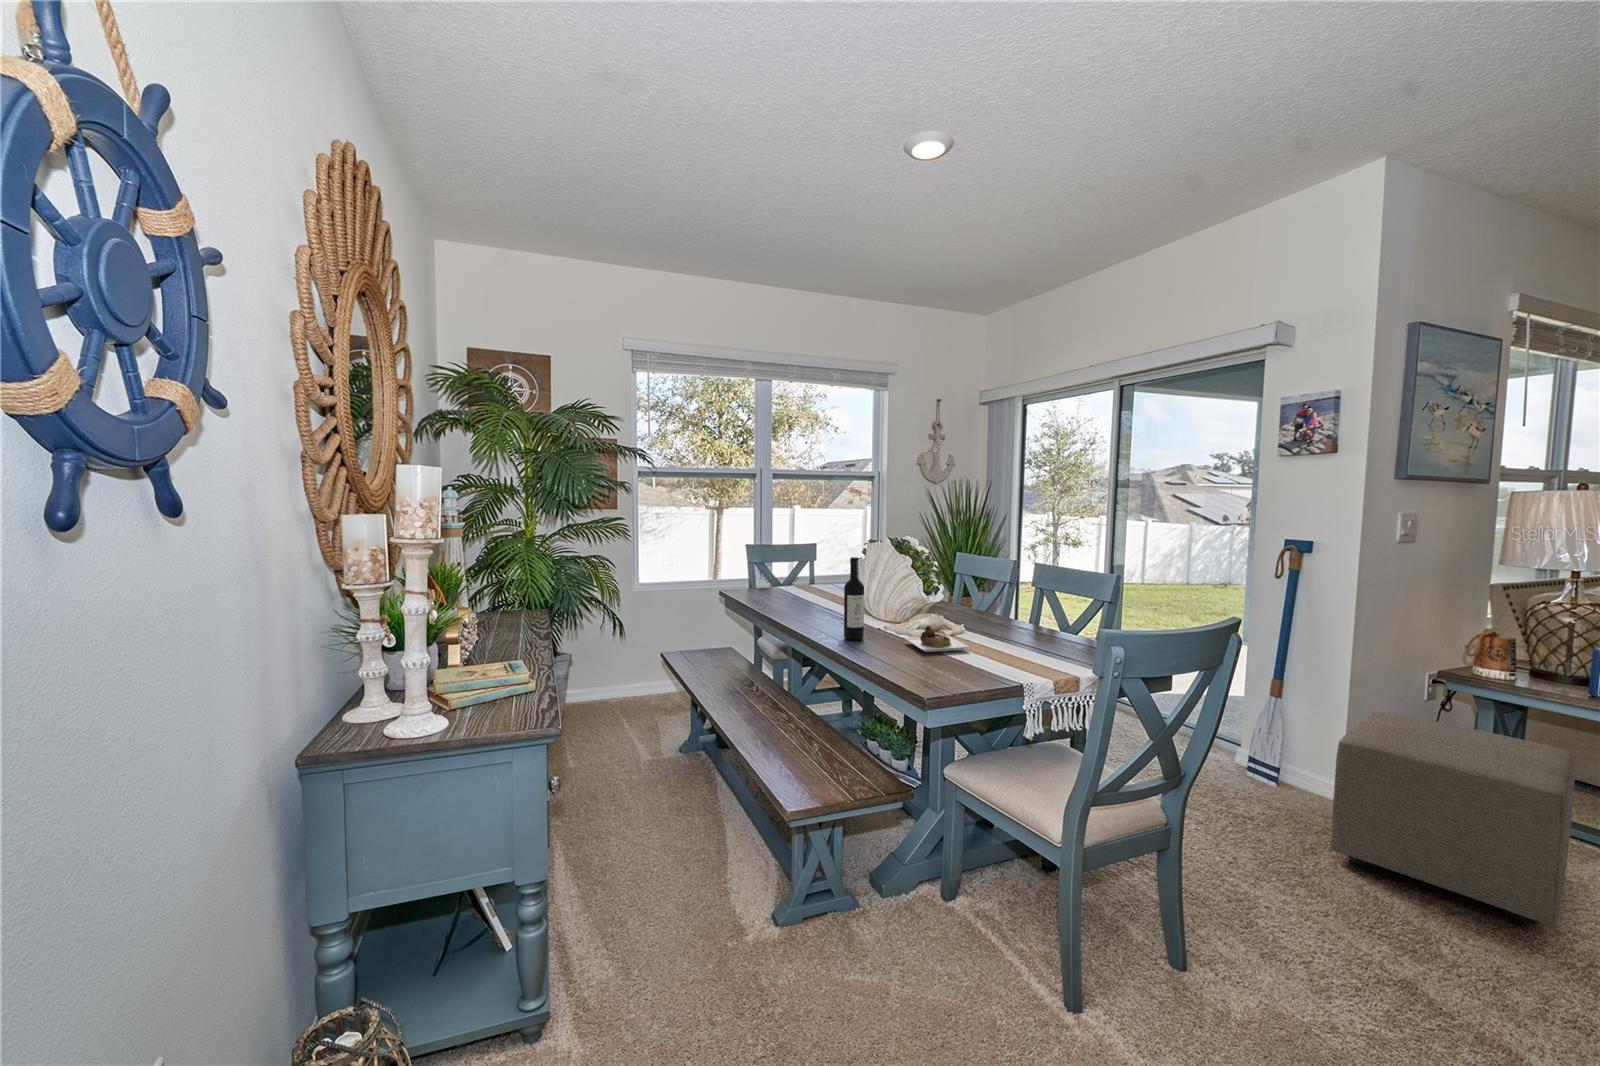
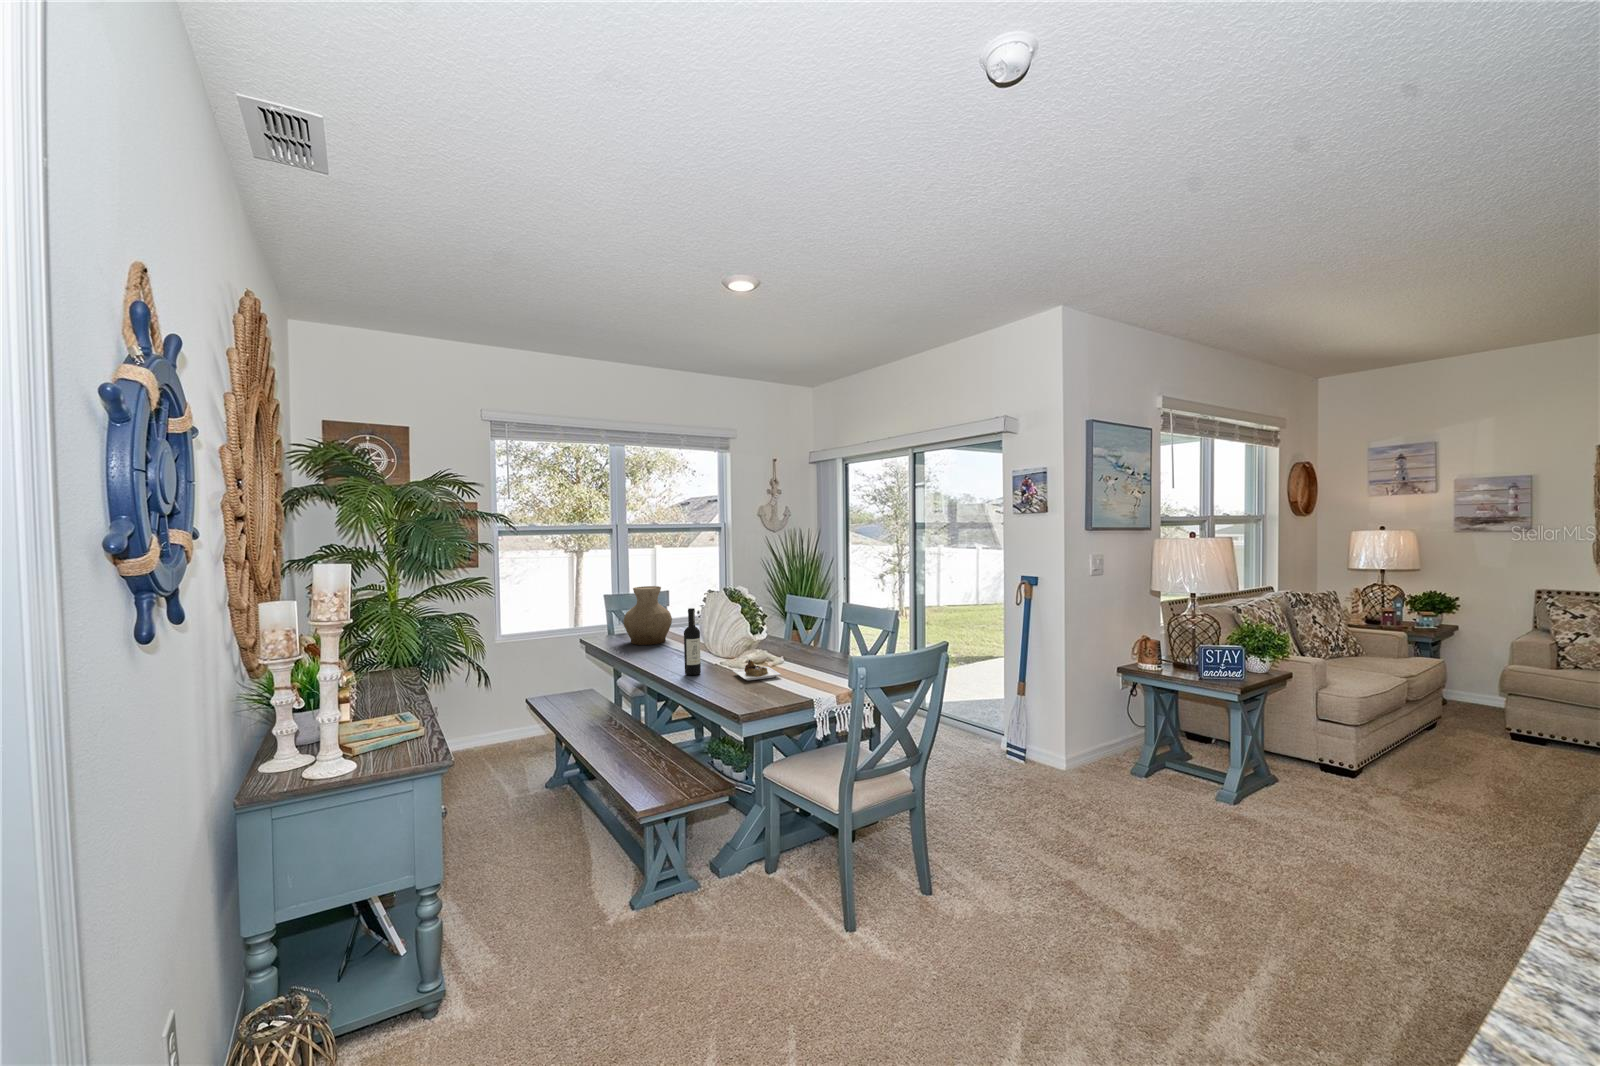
vase: none [769,534,824,601] -> present [623,586,672,645]
ottoman: present [1330,712,1575,927] -> none [1046,700,1188,835]

